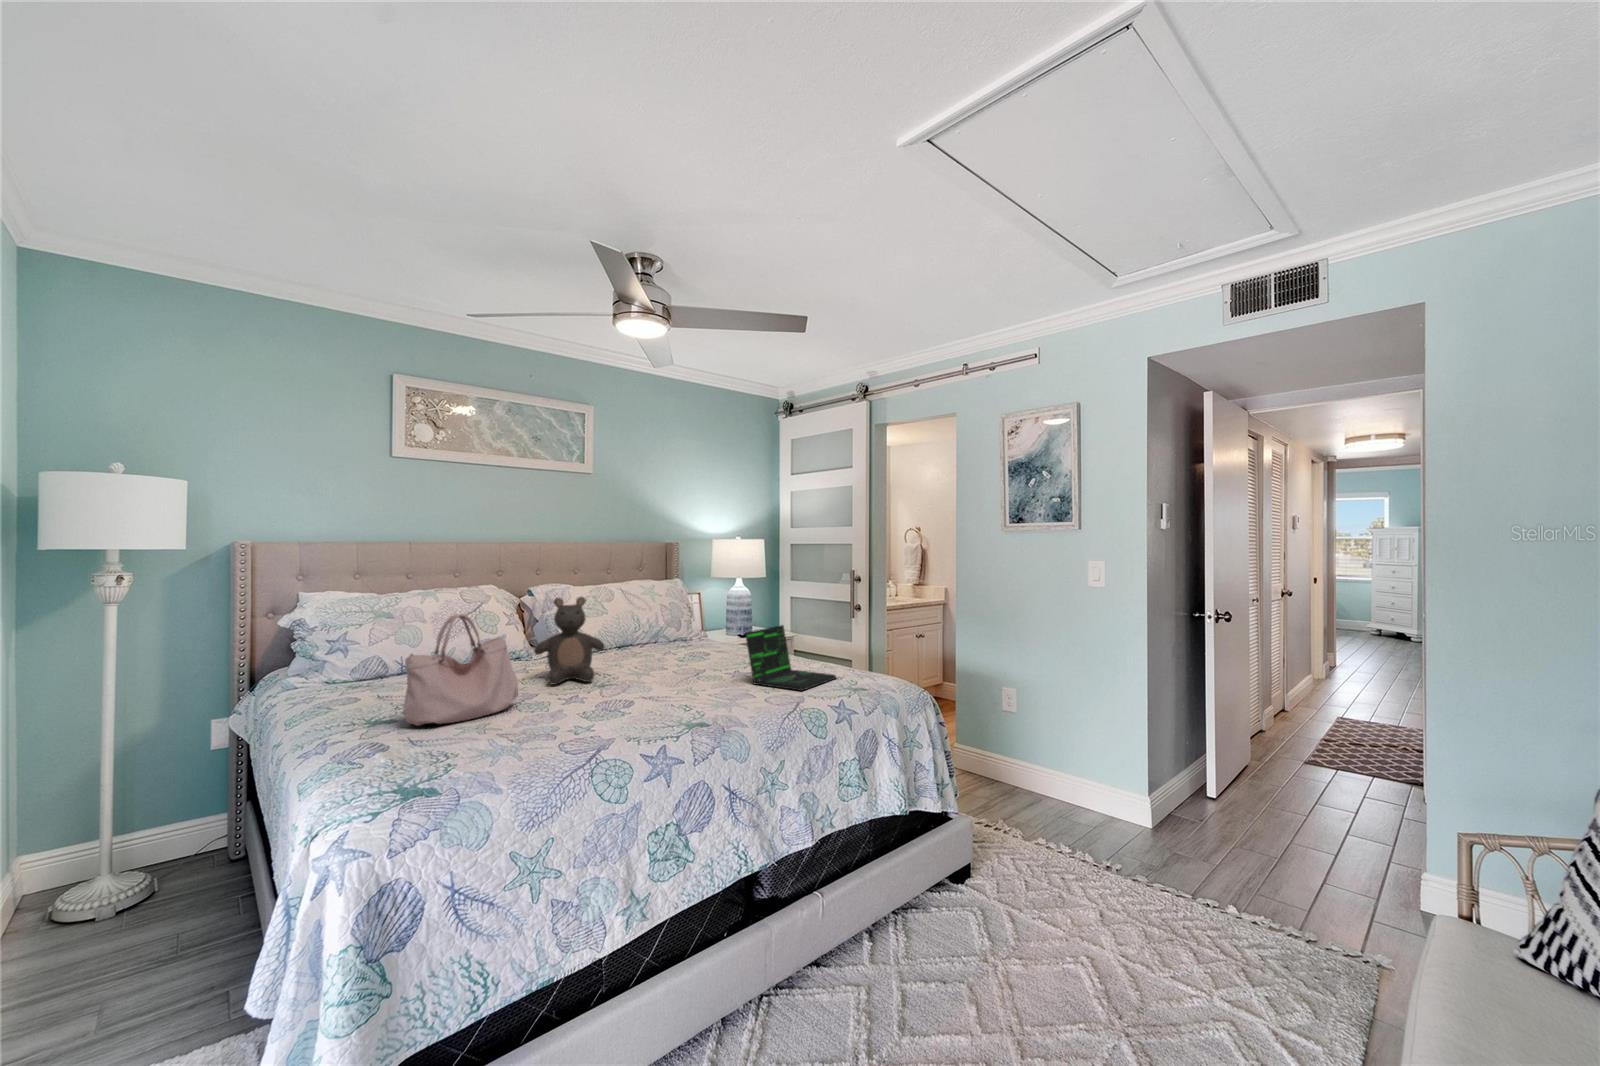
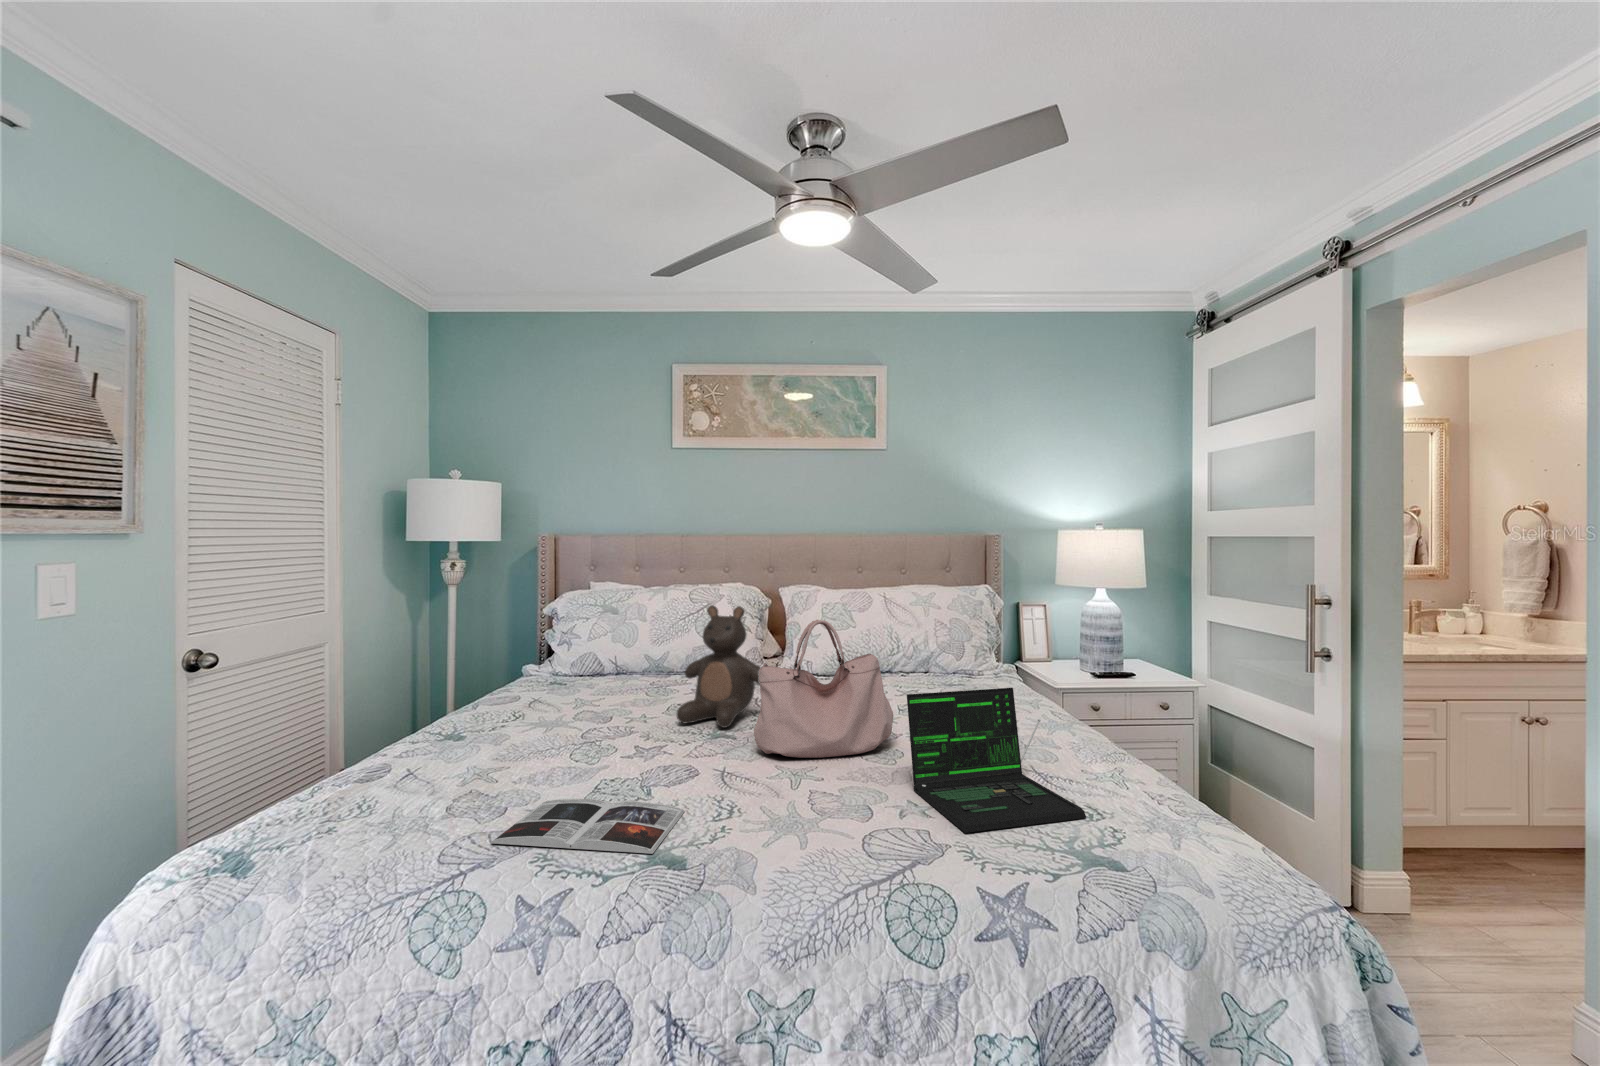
handbag: present [403,614,518,726] -> present [754,620,893,758]
magazine: none [564,711,682,743] -> present [491,798,685,854]

